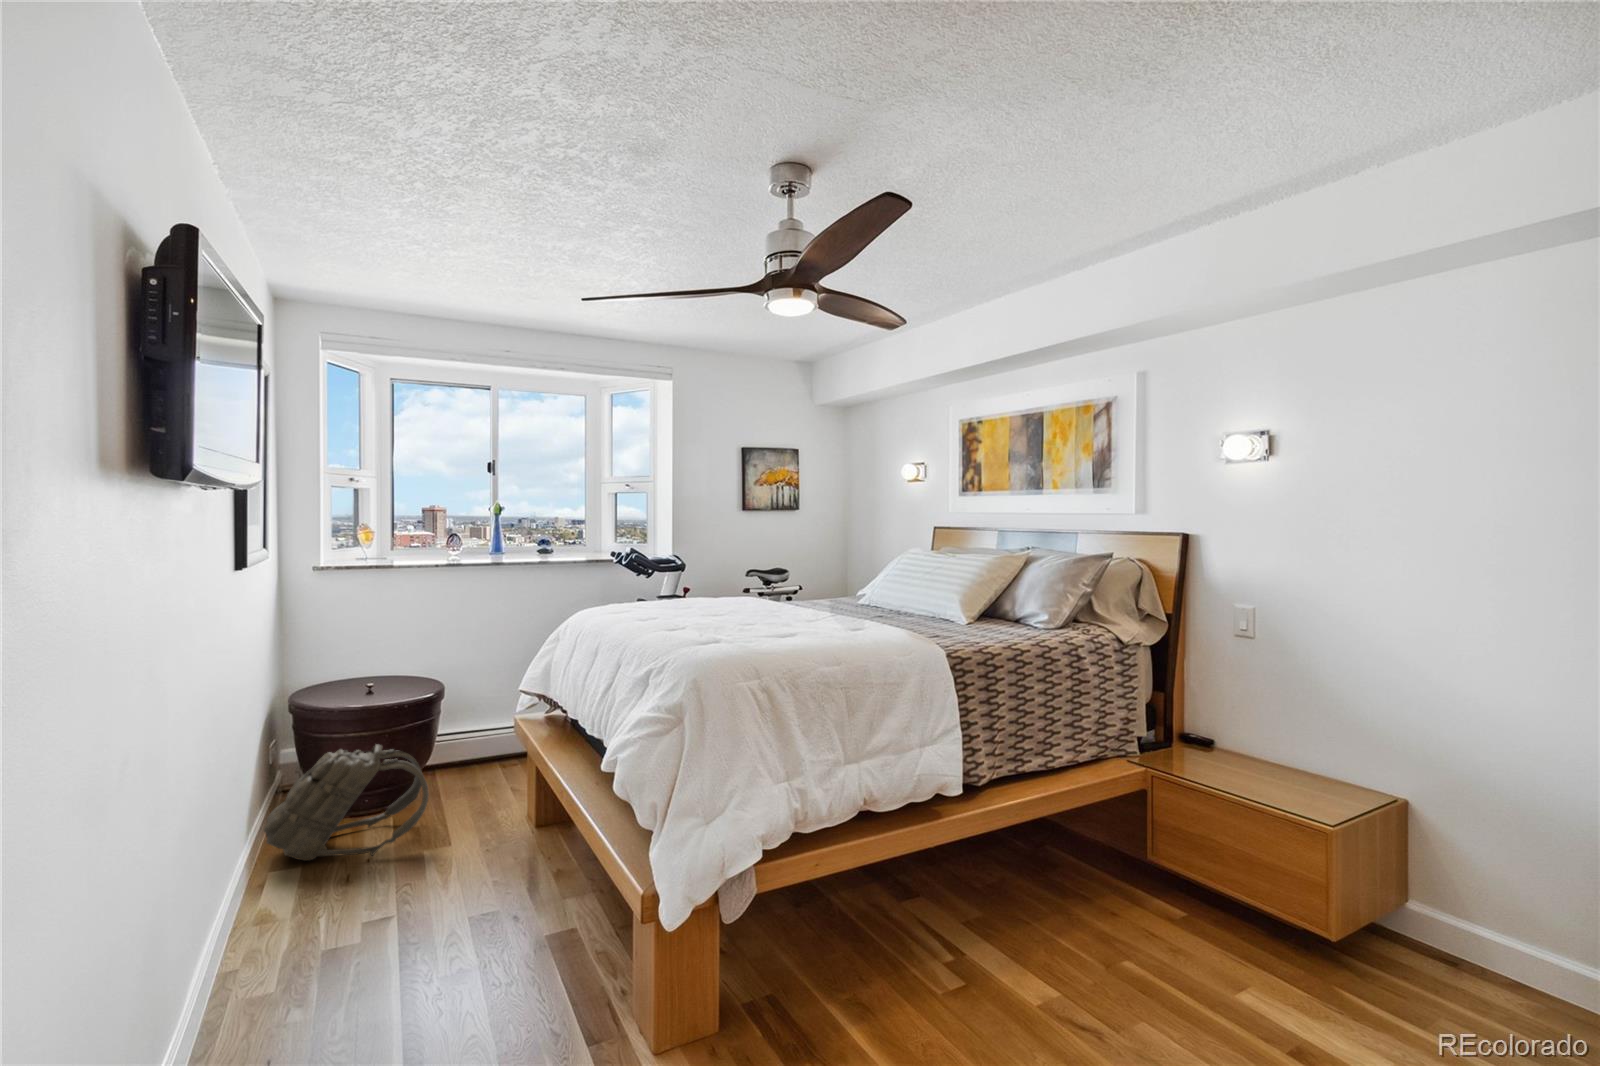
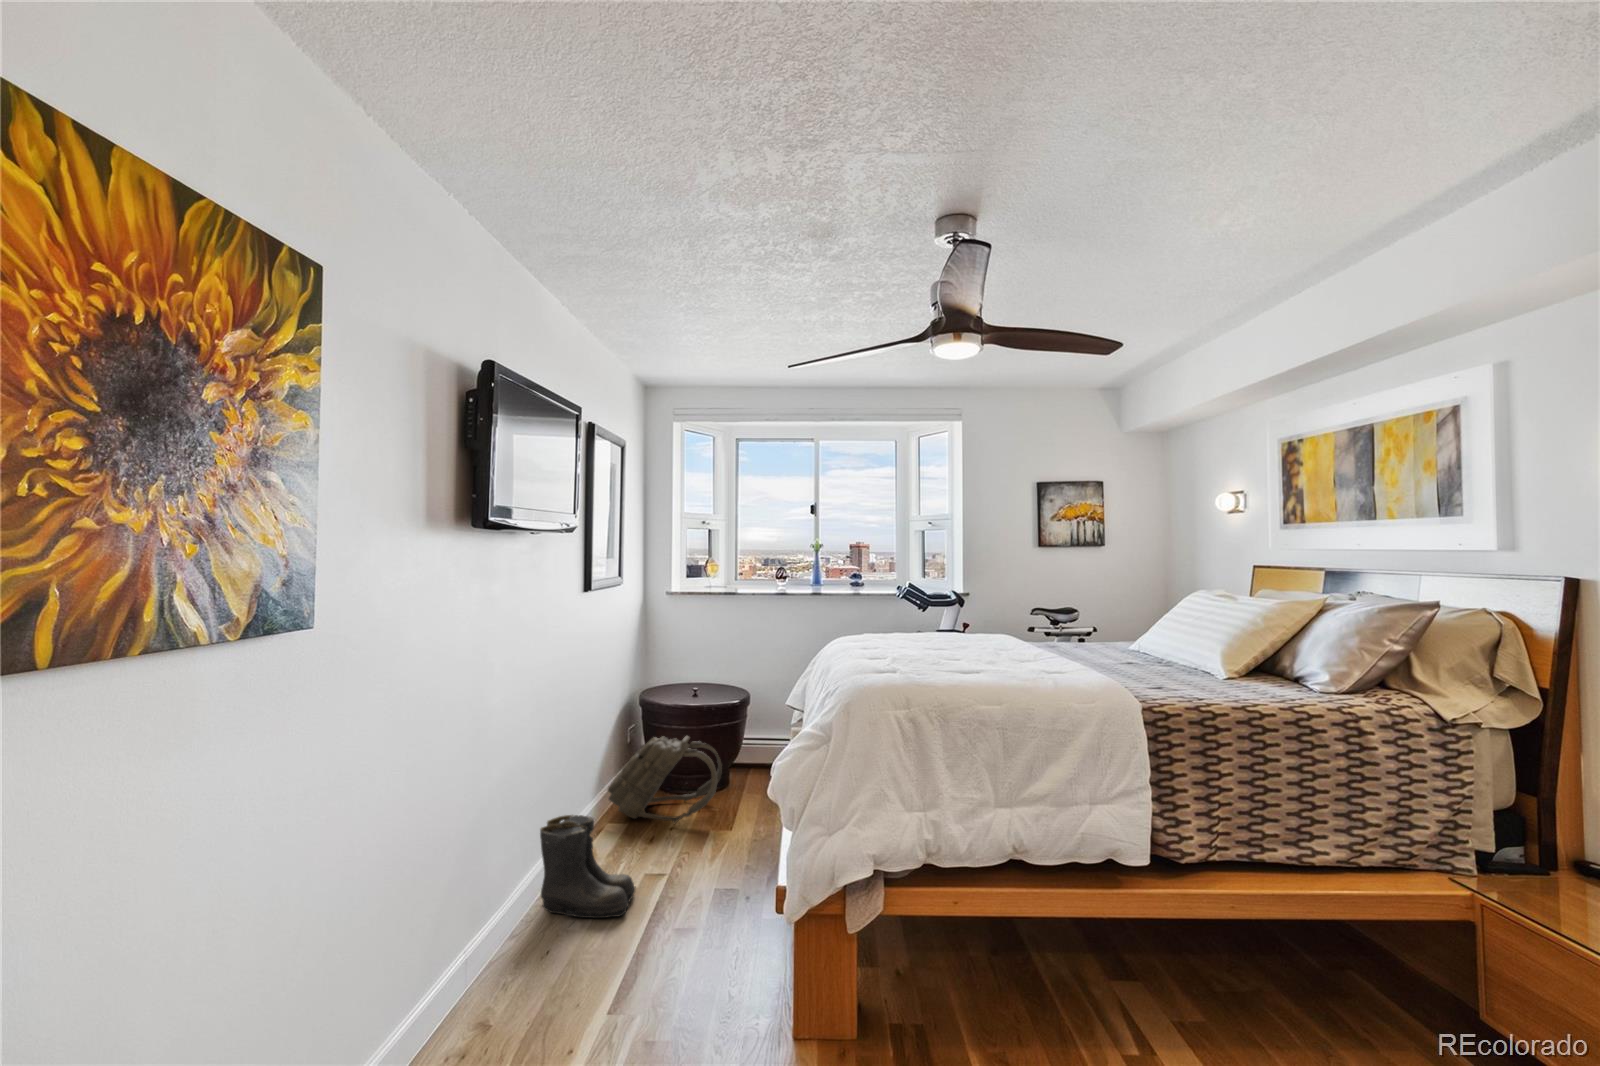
boots: none [225,867,374,1008] -> present [540,815,636,918]

